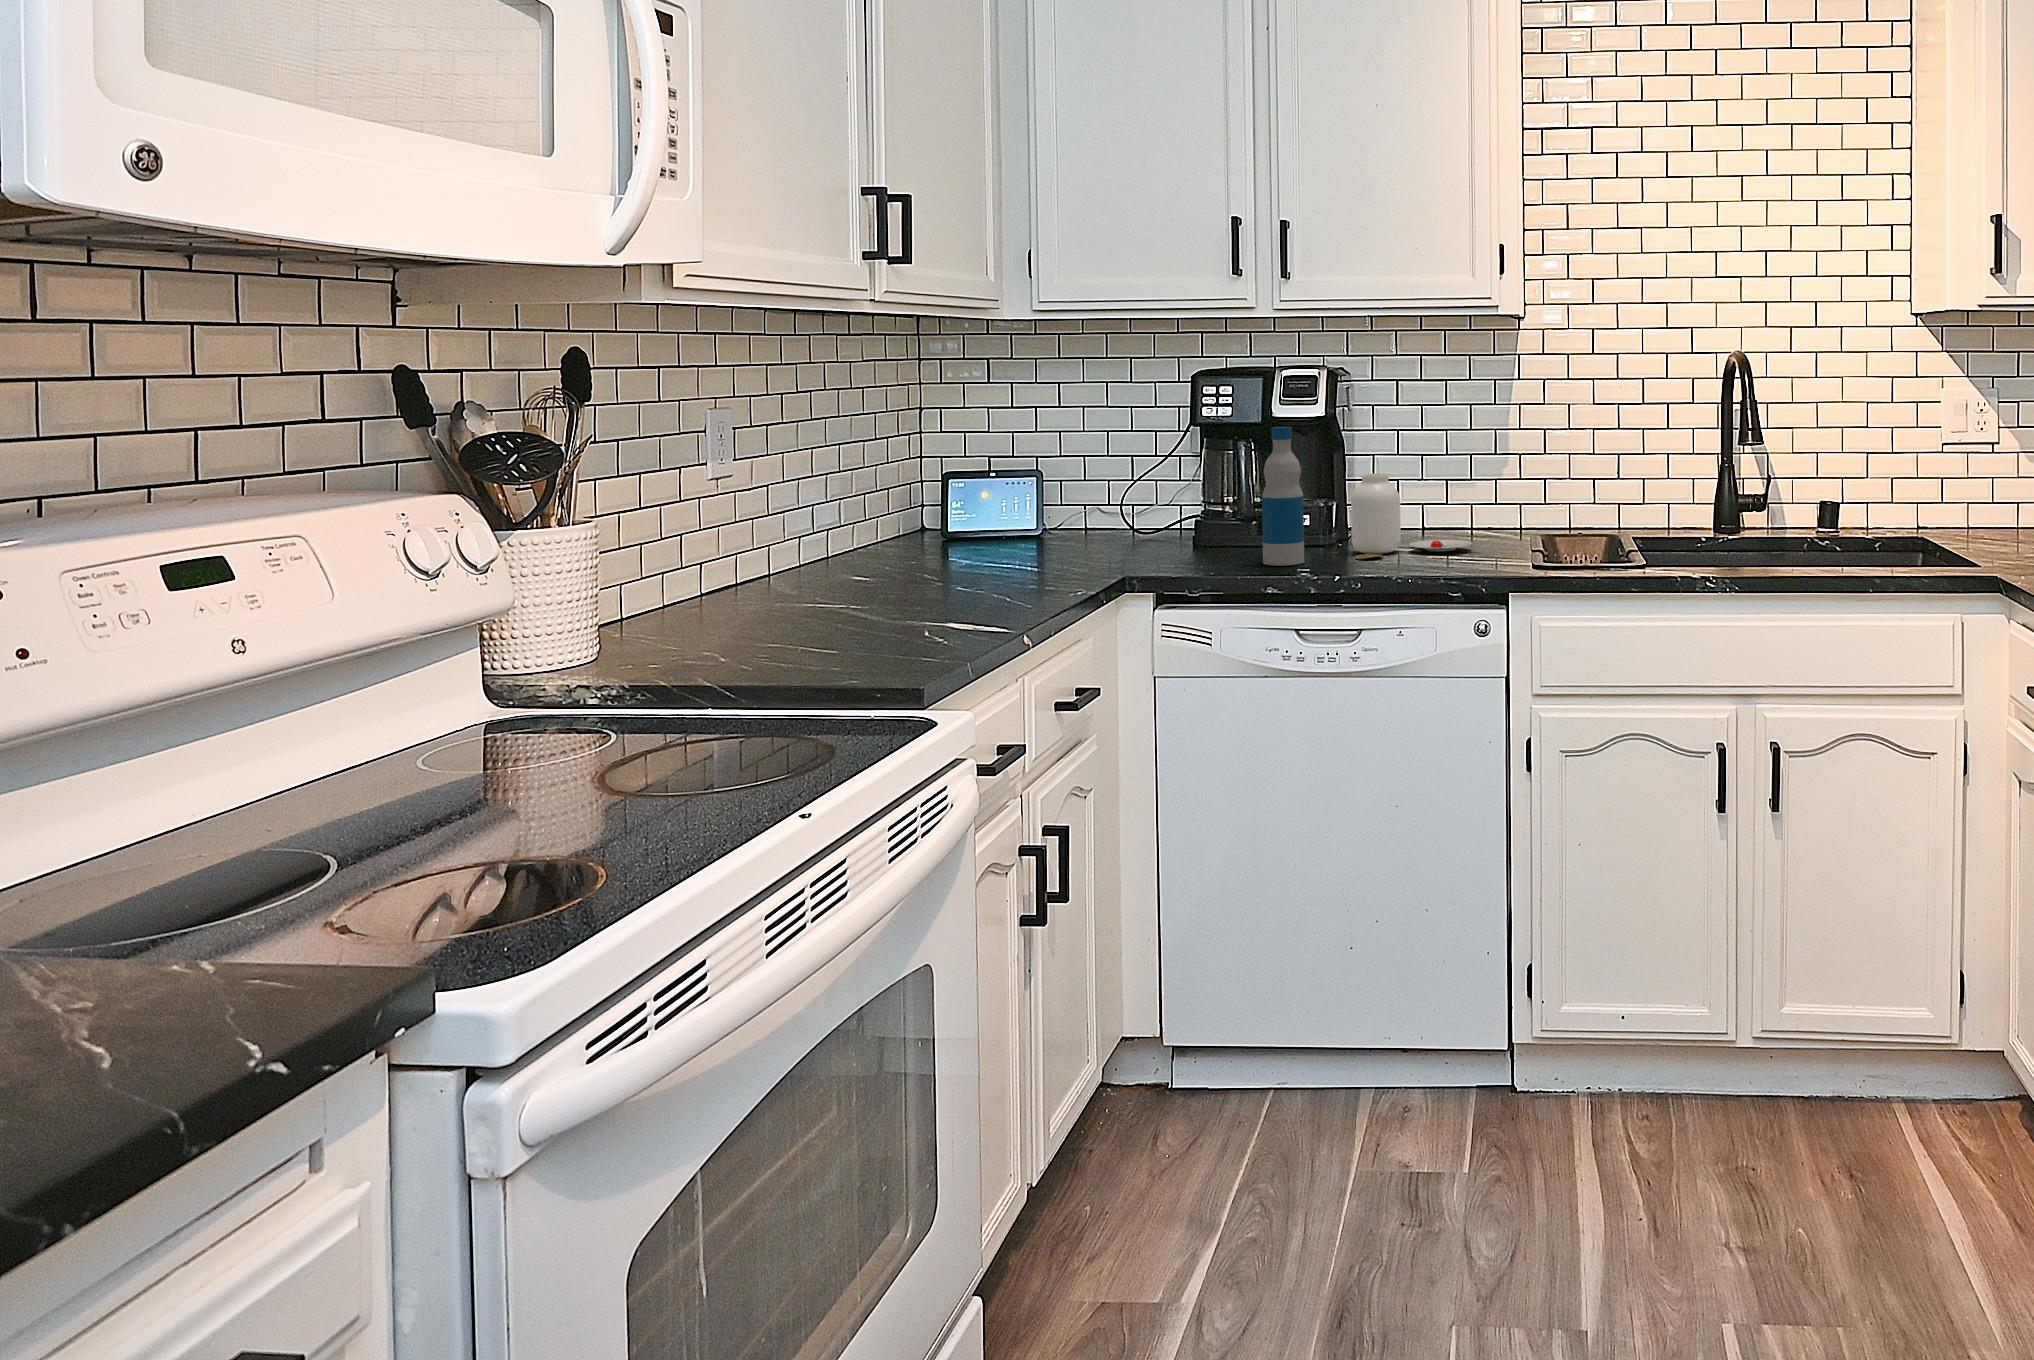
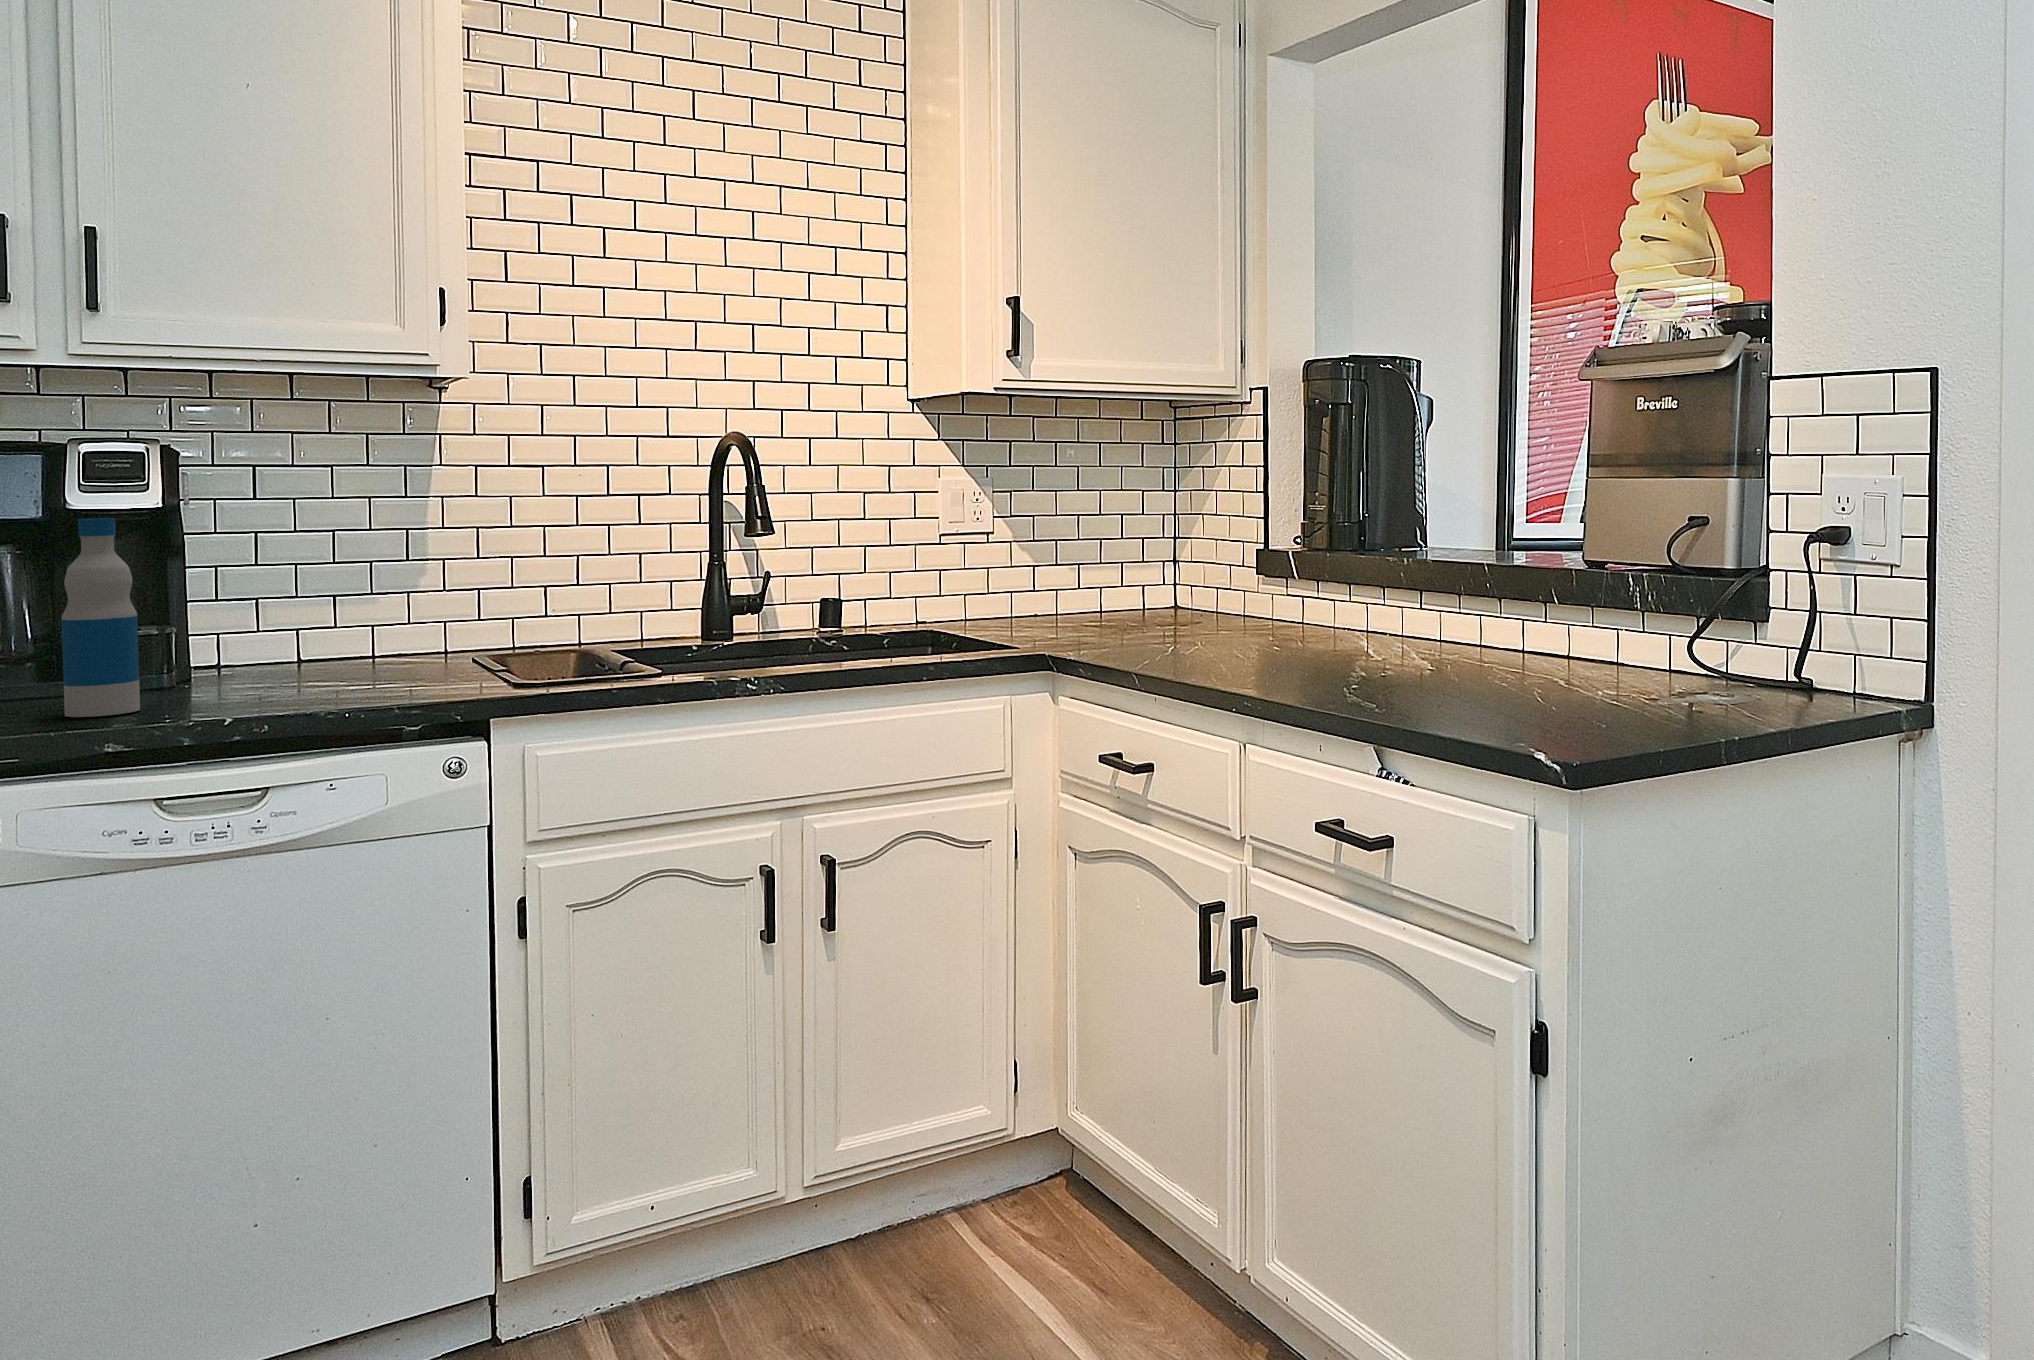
jar: present [1351,474,1477,559] -> none [207,584,412,699]

